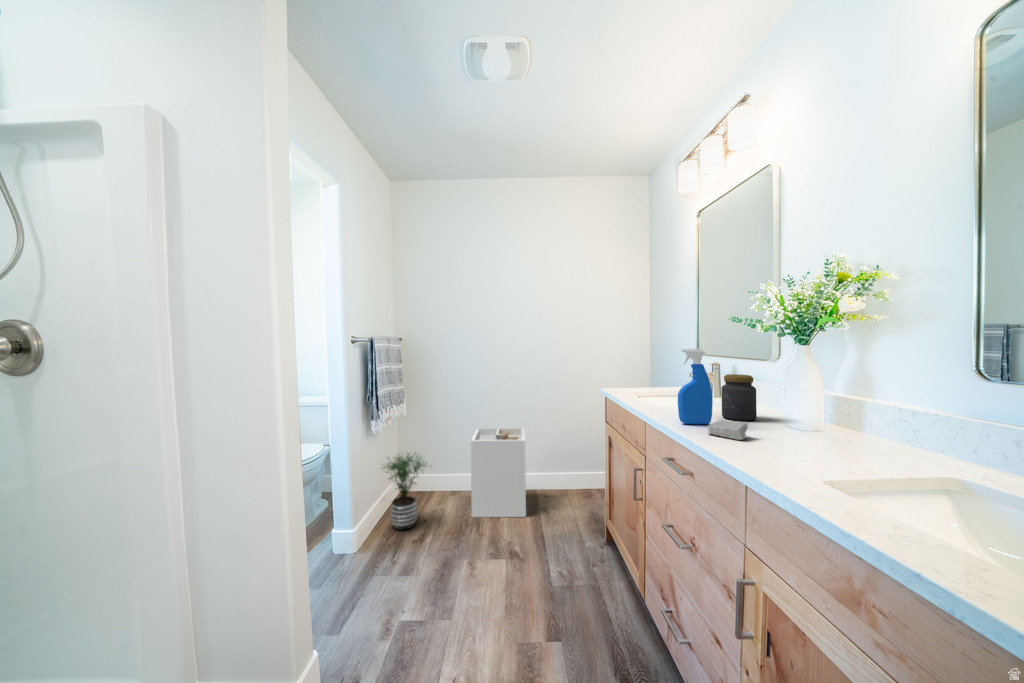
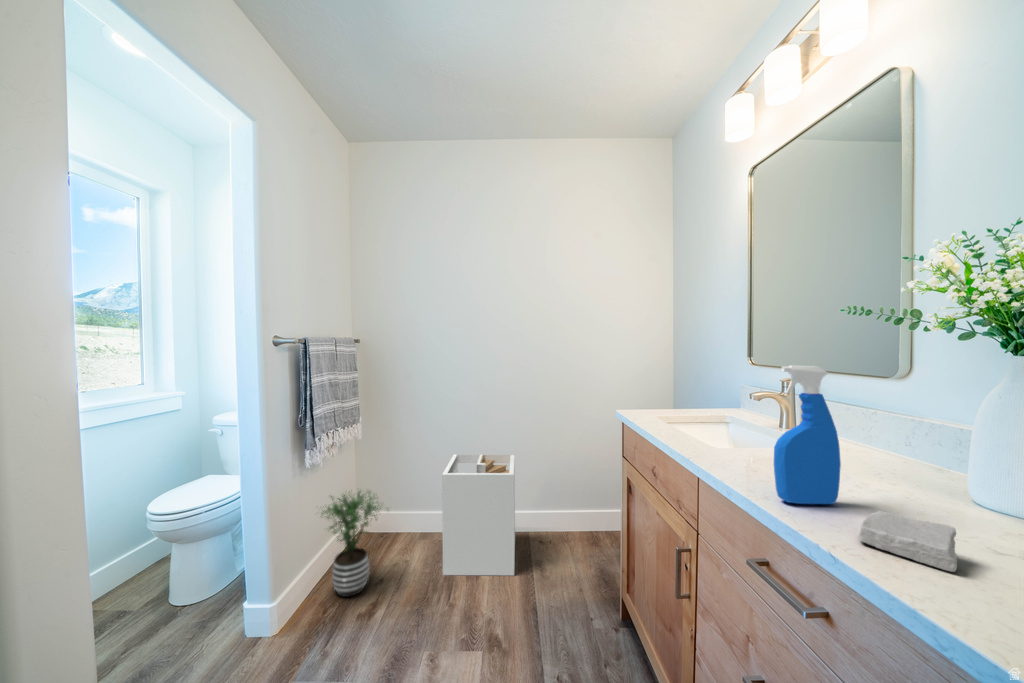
jar: present [721,374,757,421] -> none [837,407,907,494]

